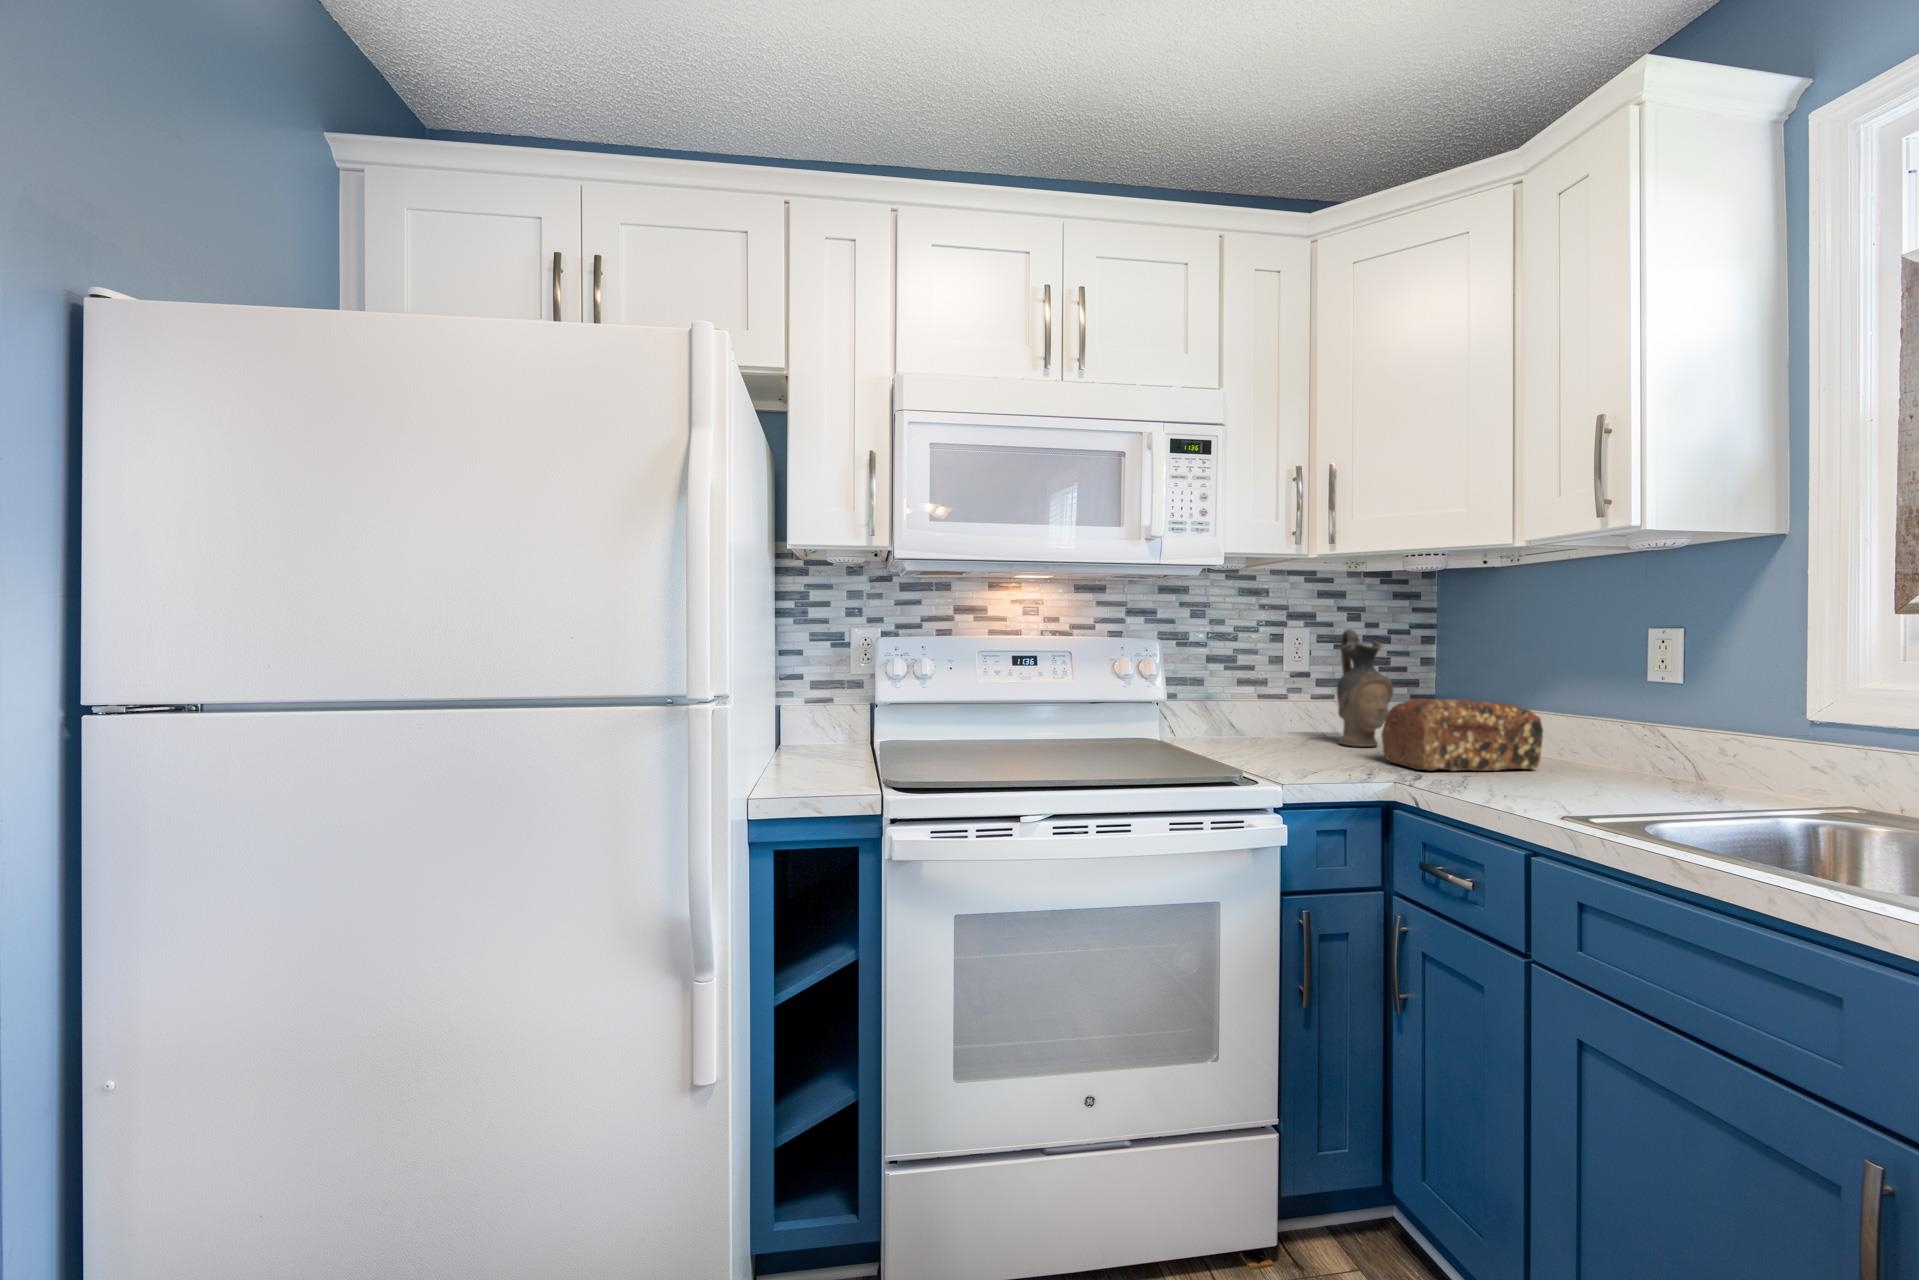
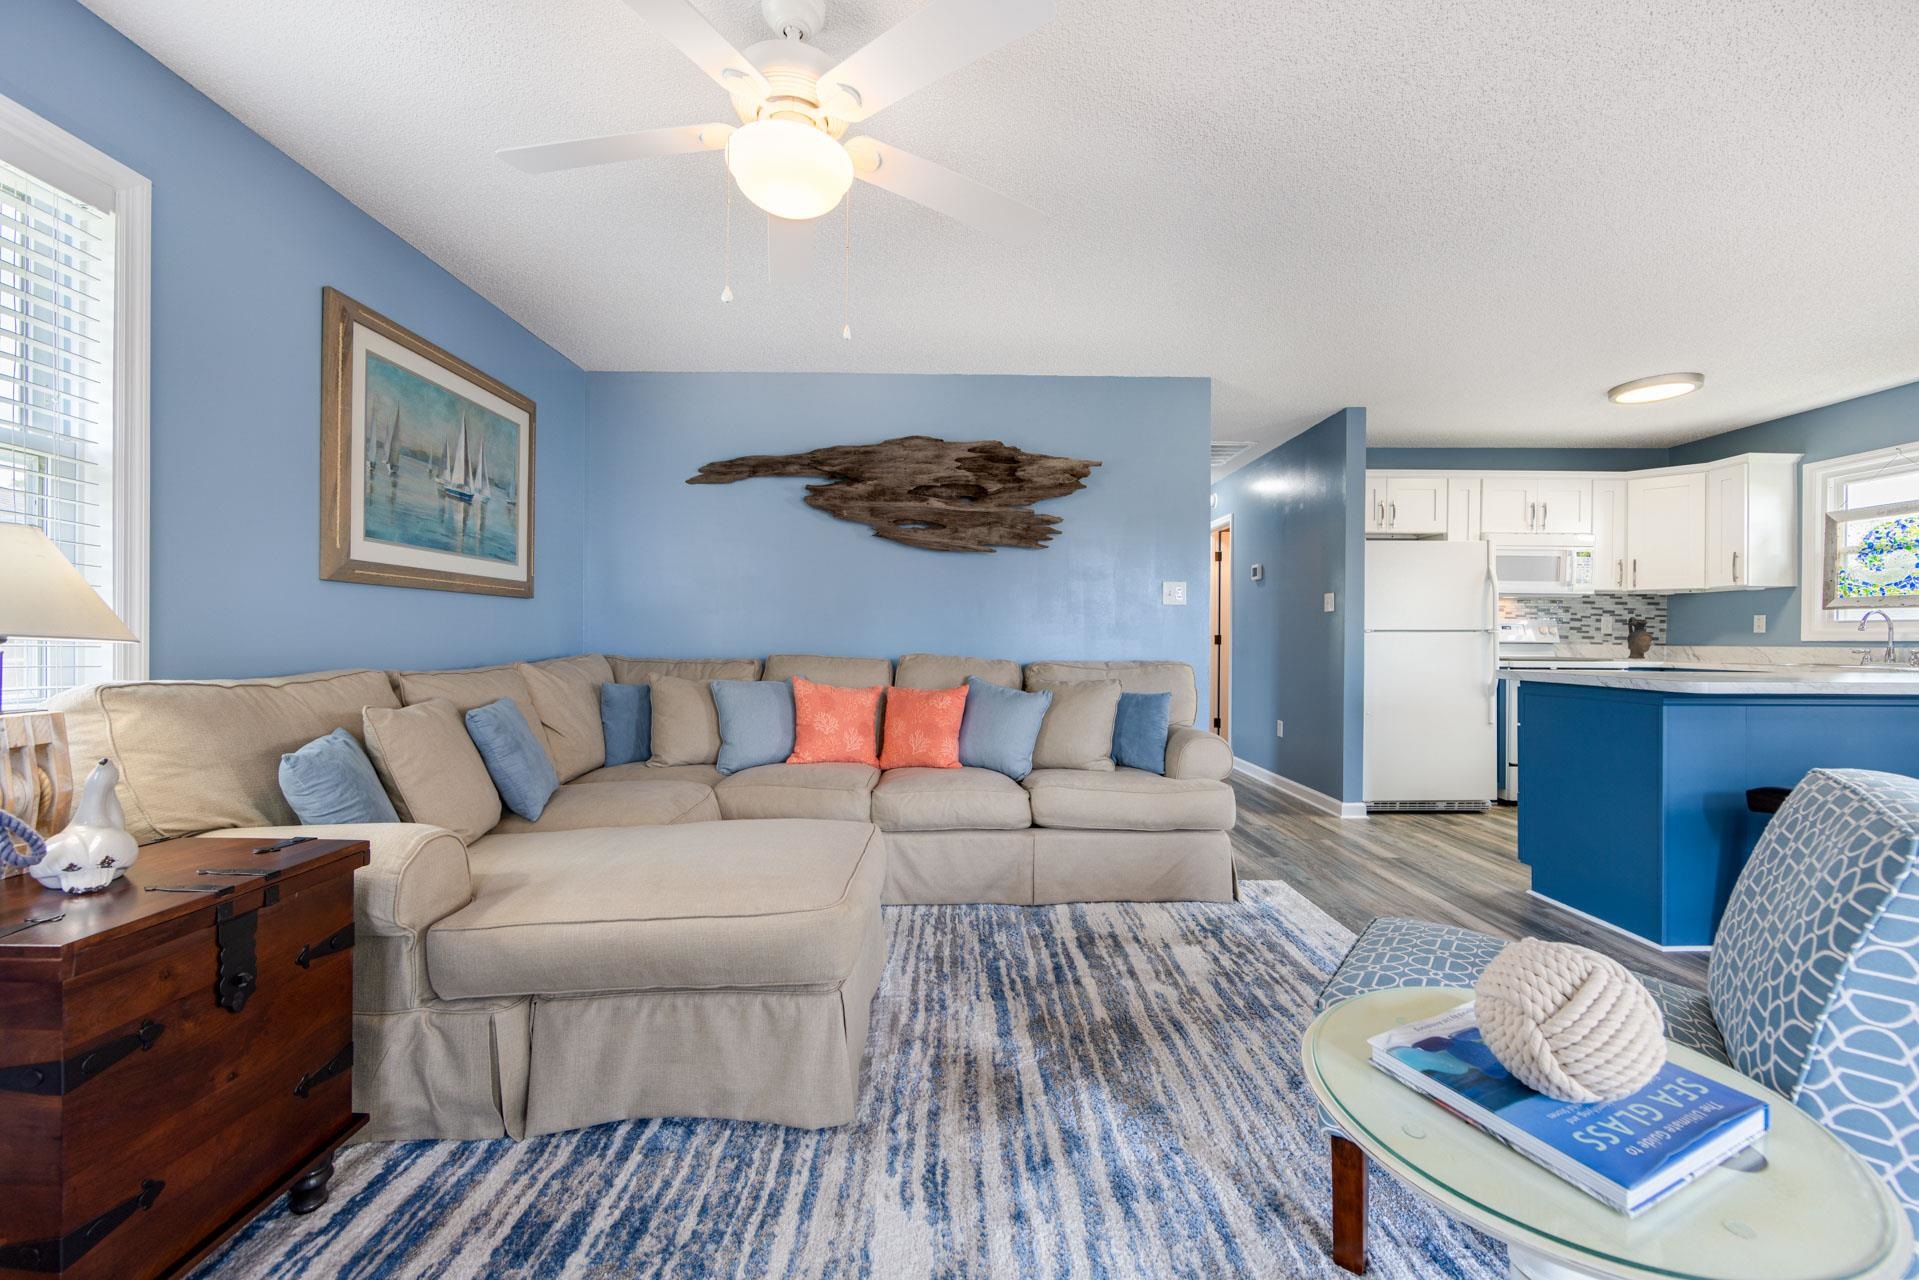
bread loaf: present [1381,699,1543,771] -> none [1652,638,1715,661]

